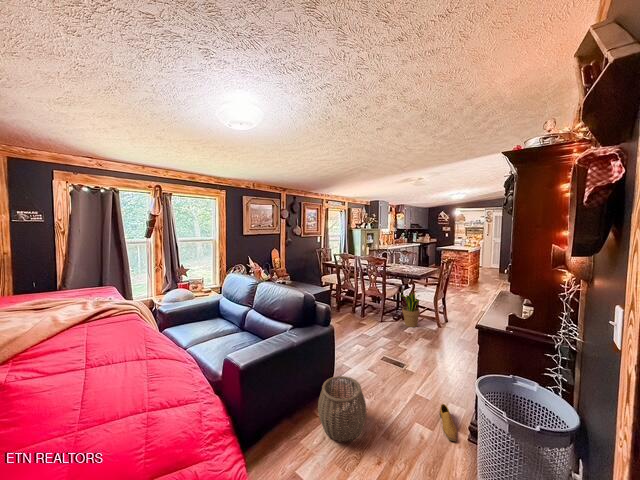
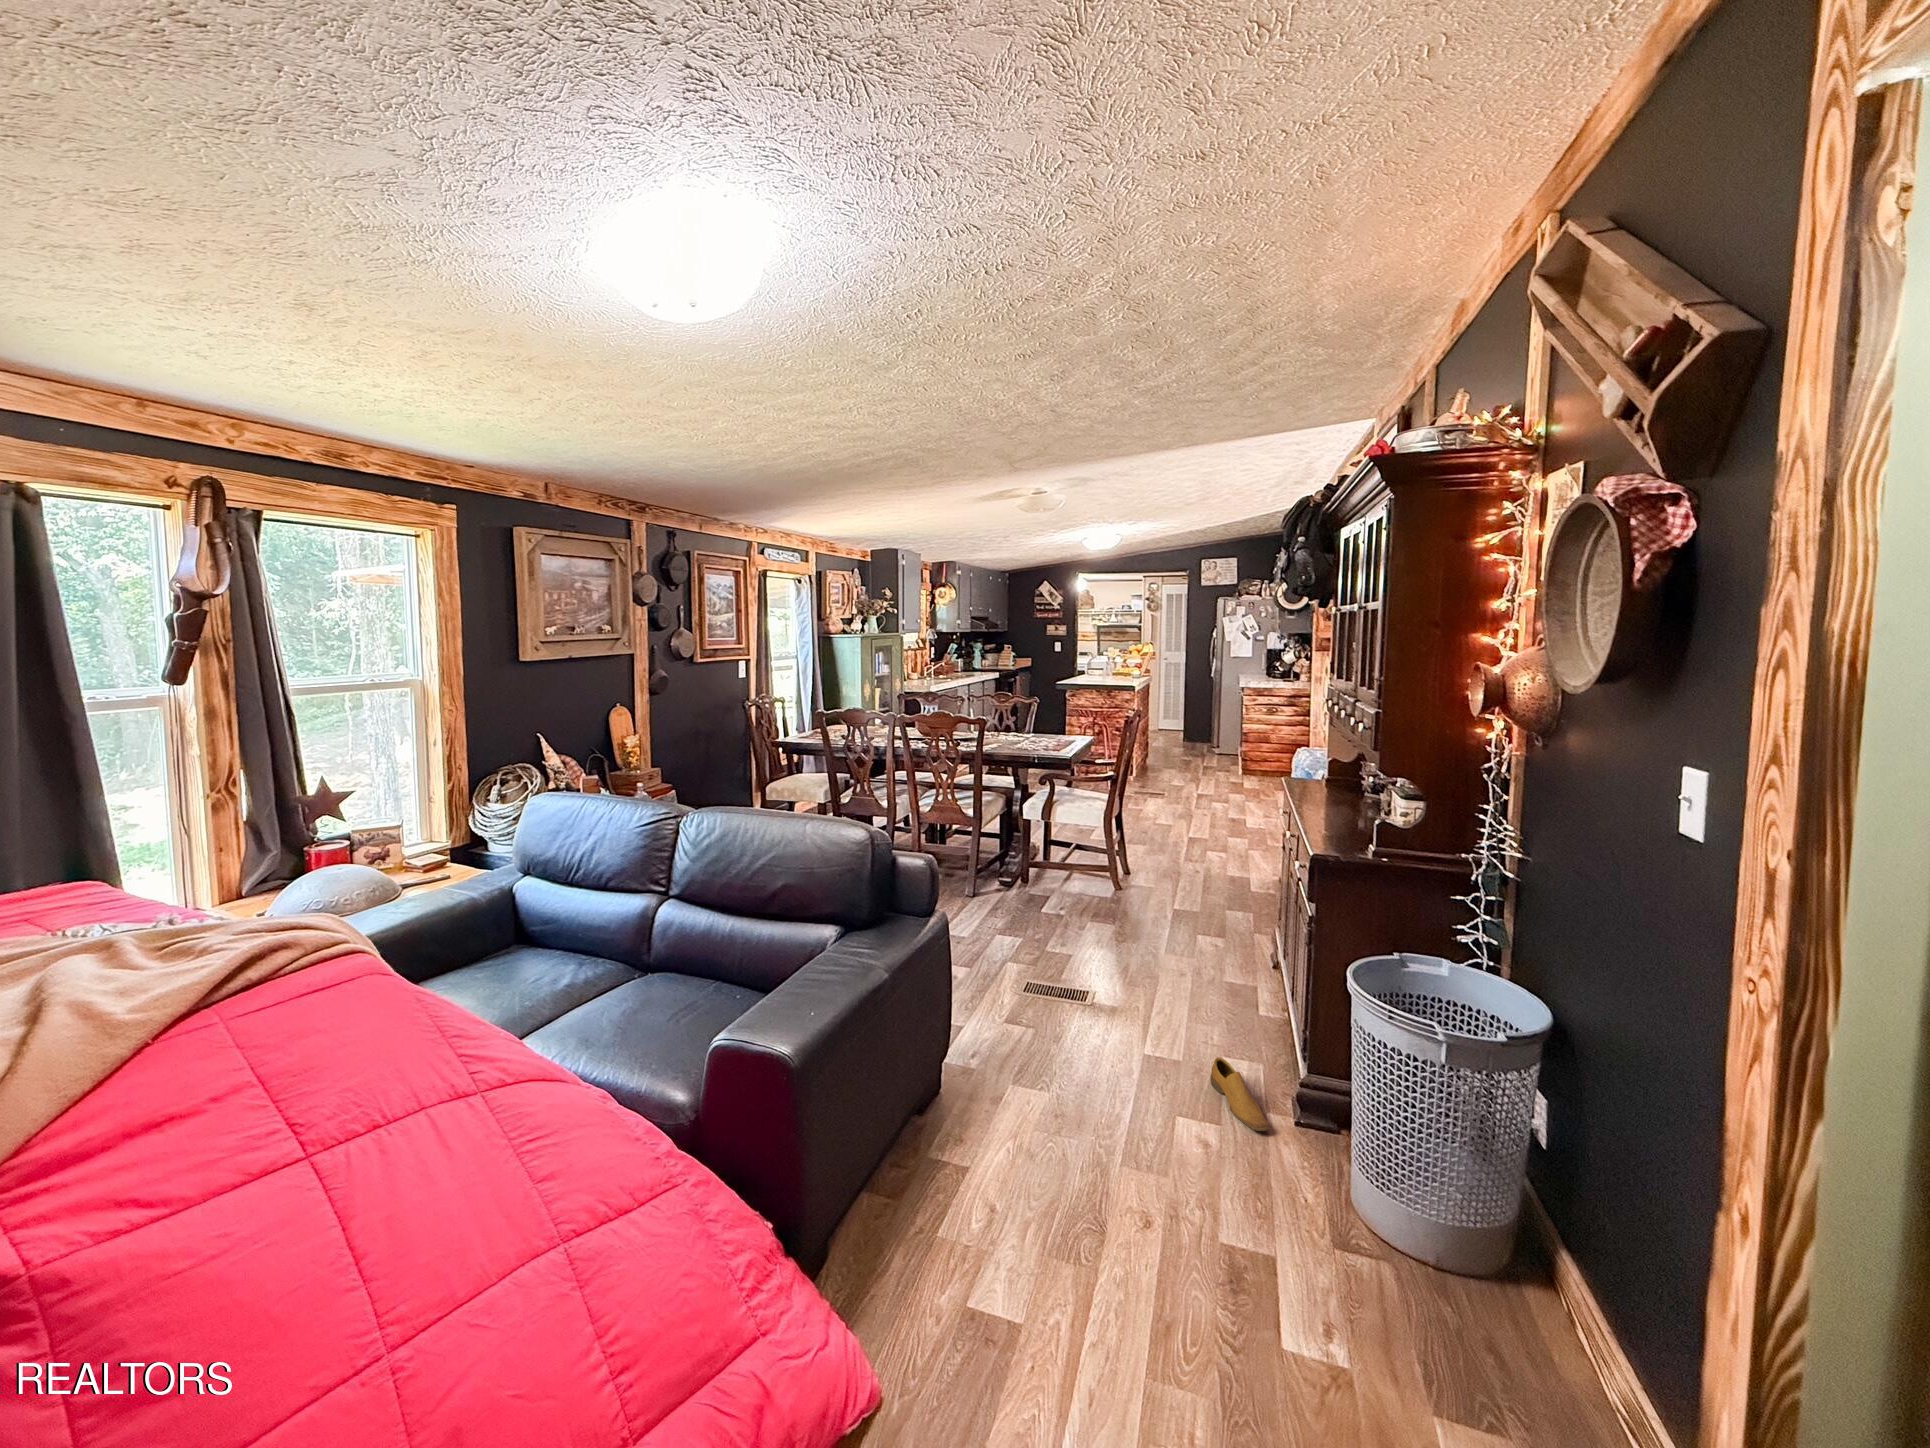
potted plant: present [401,293,420,327] -> none [1022,806,1071,897]
woven basket: present [318,376,366,442] -> none [955,1041,1086,1206]

